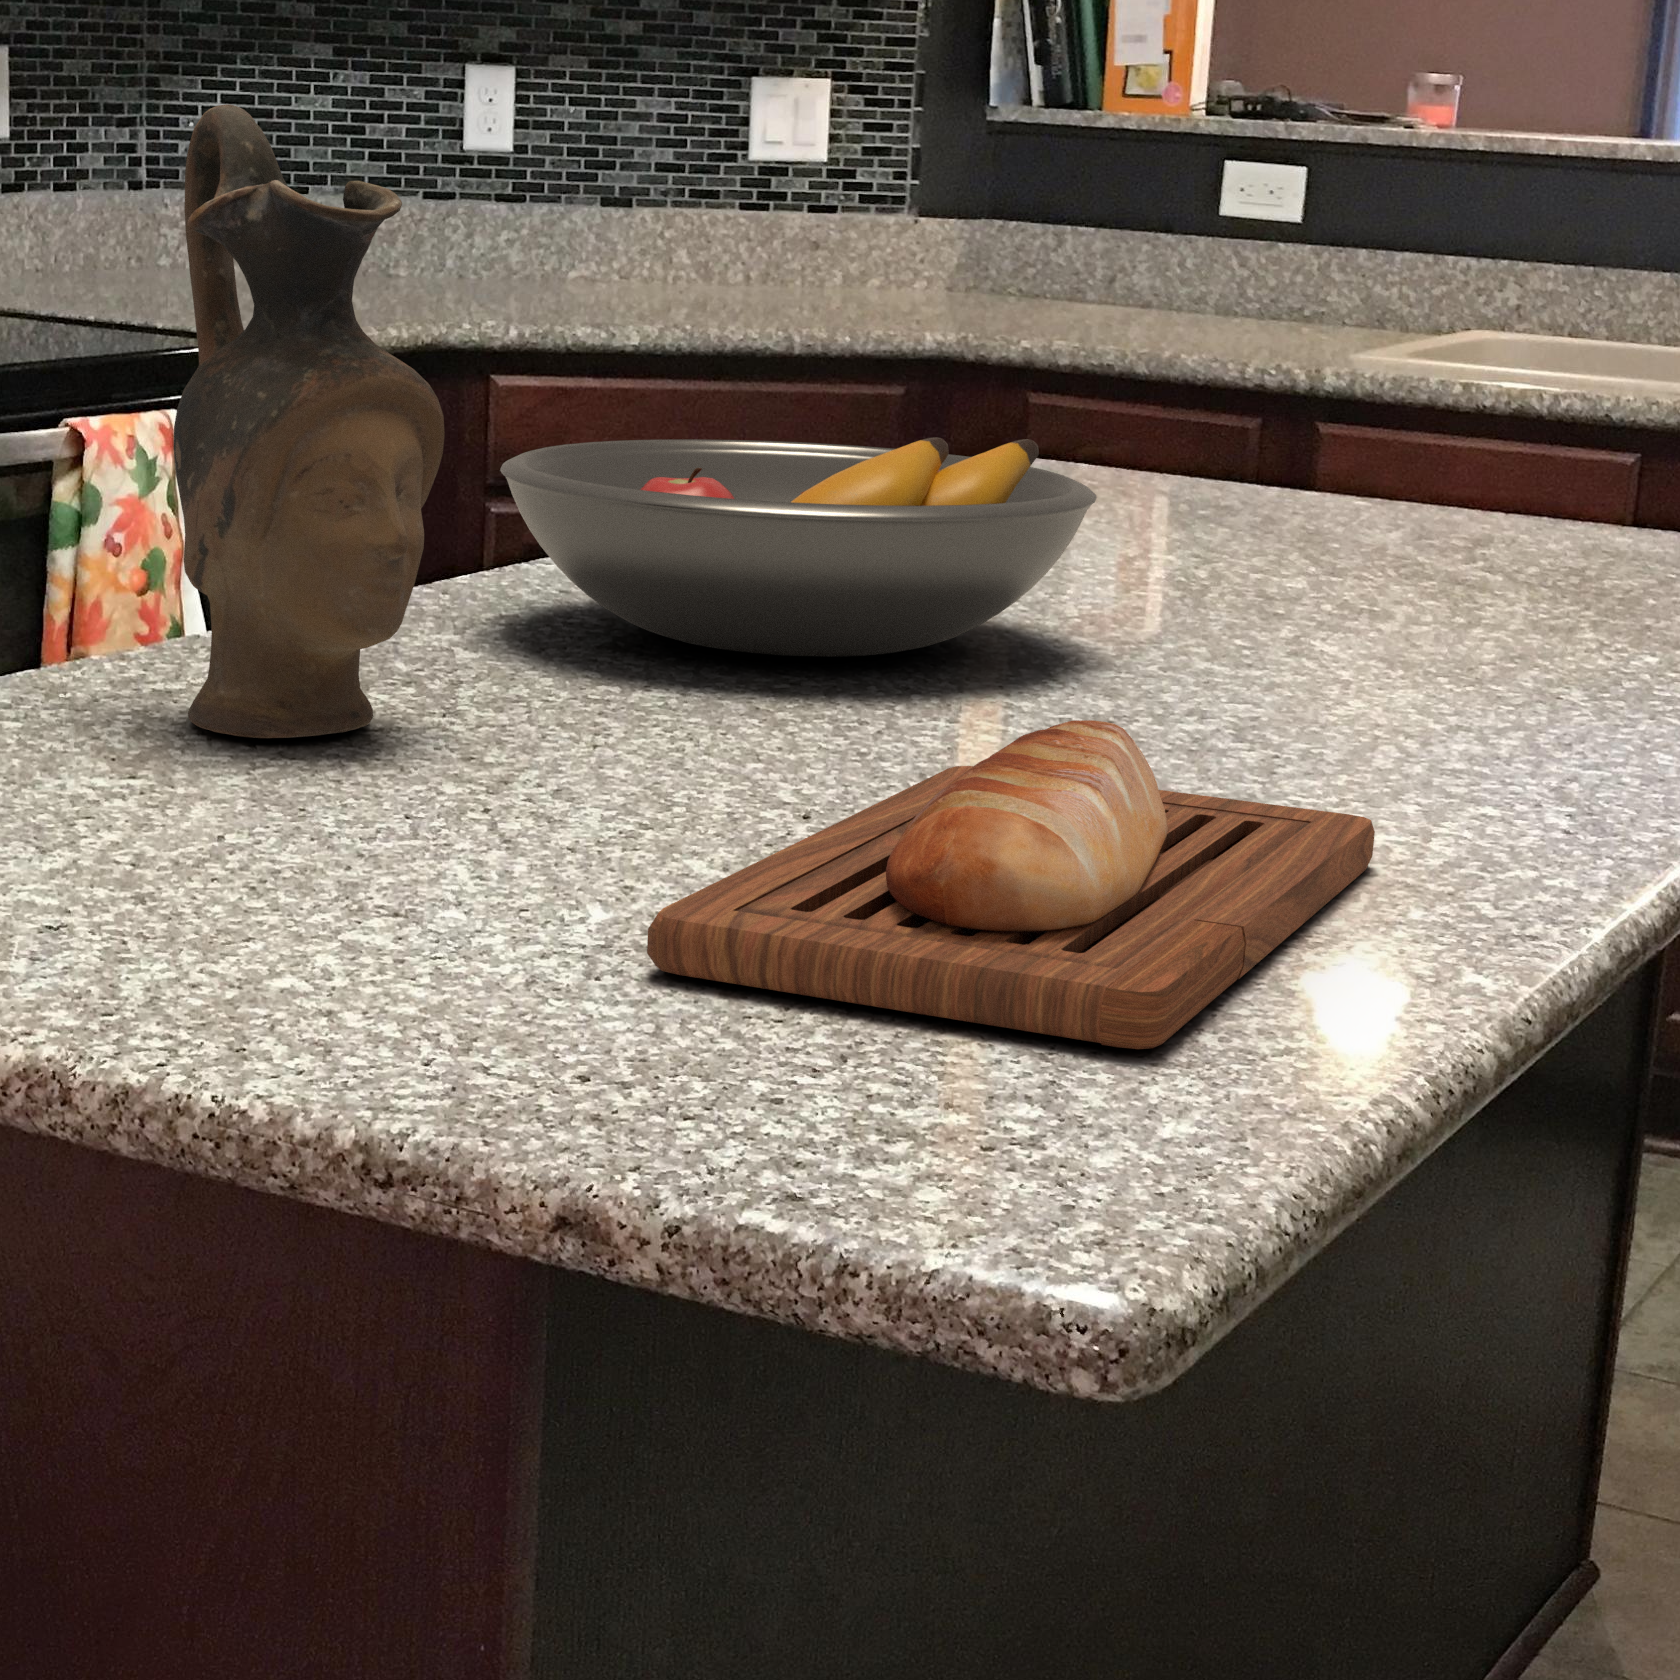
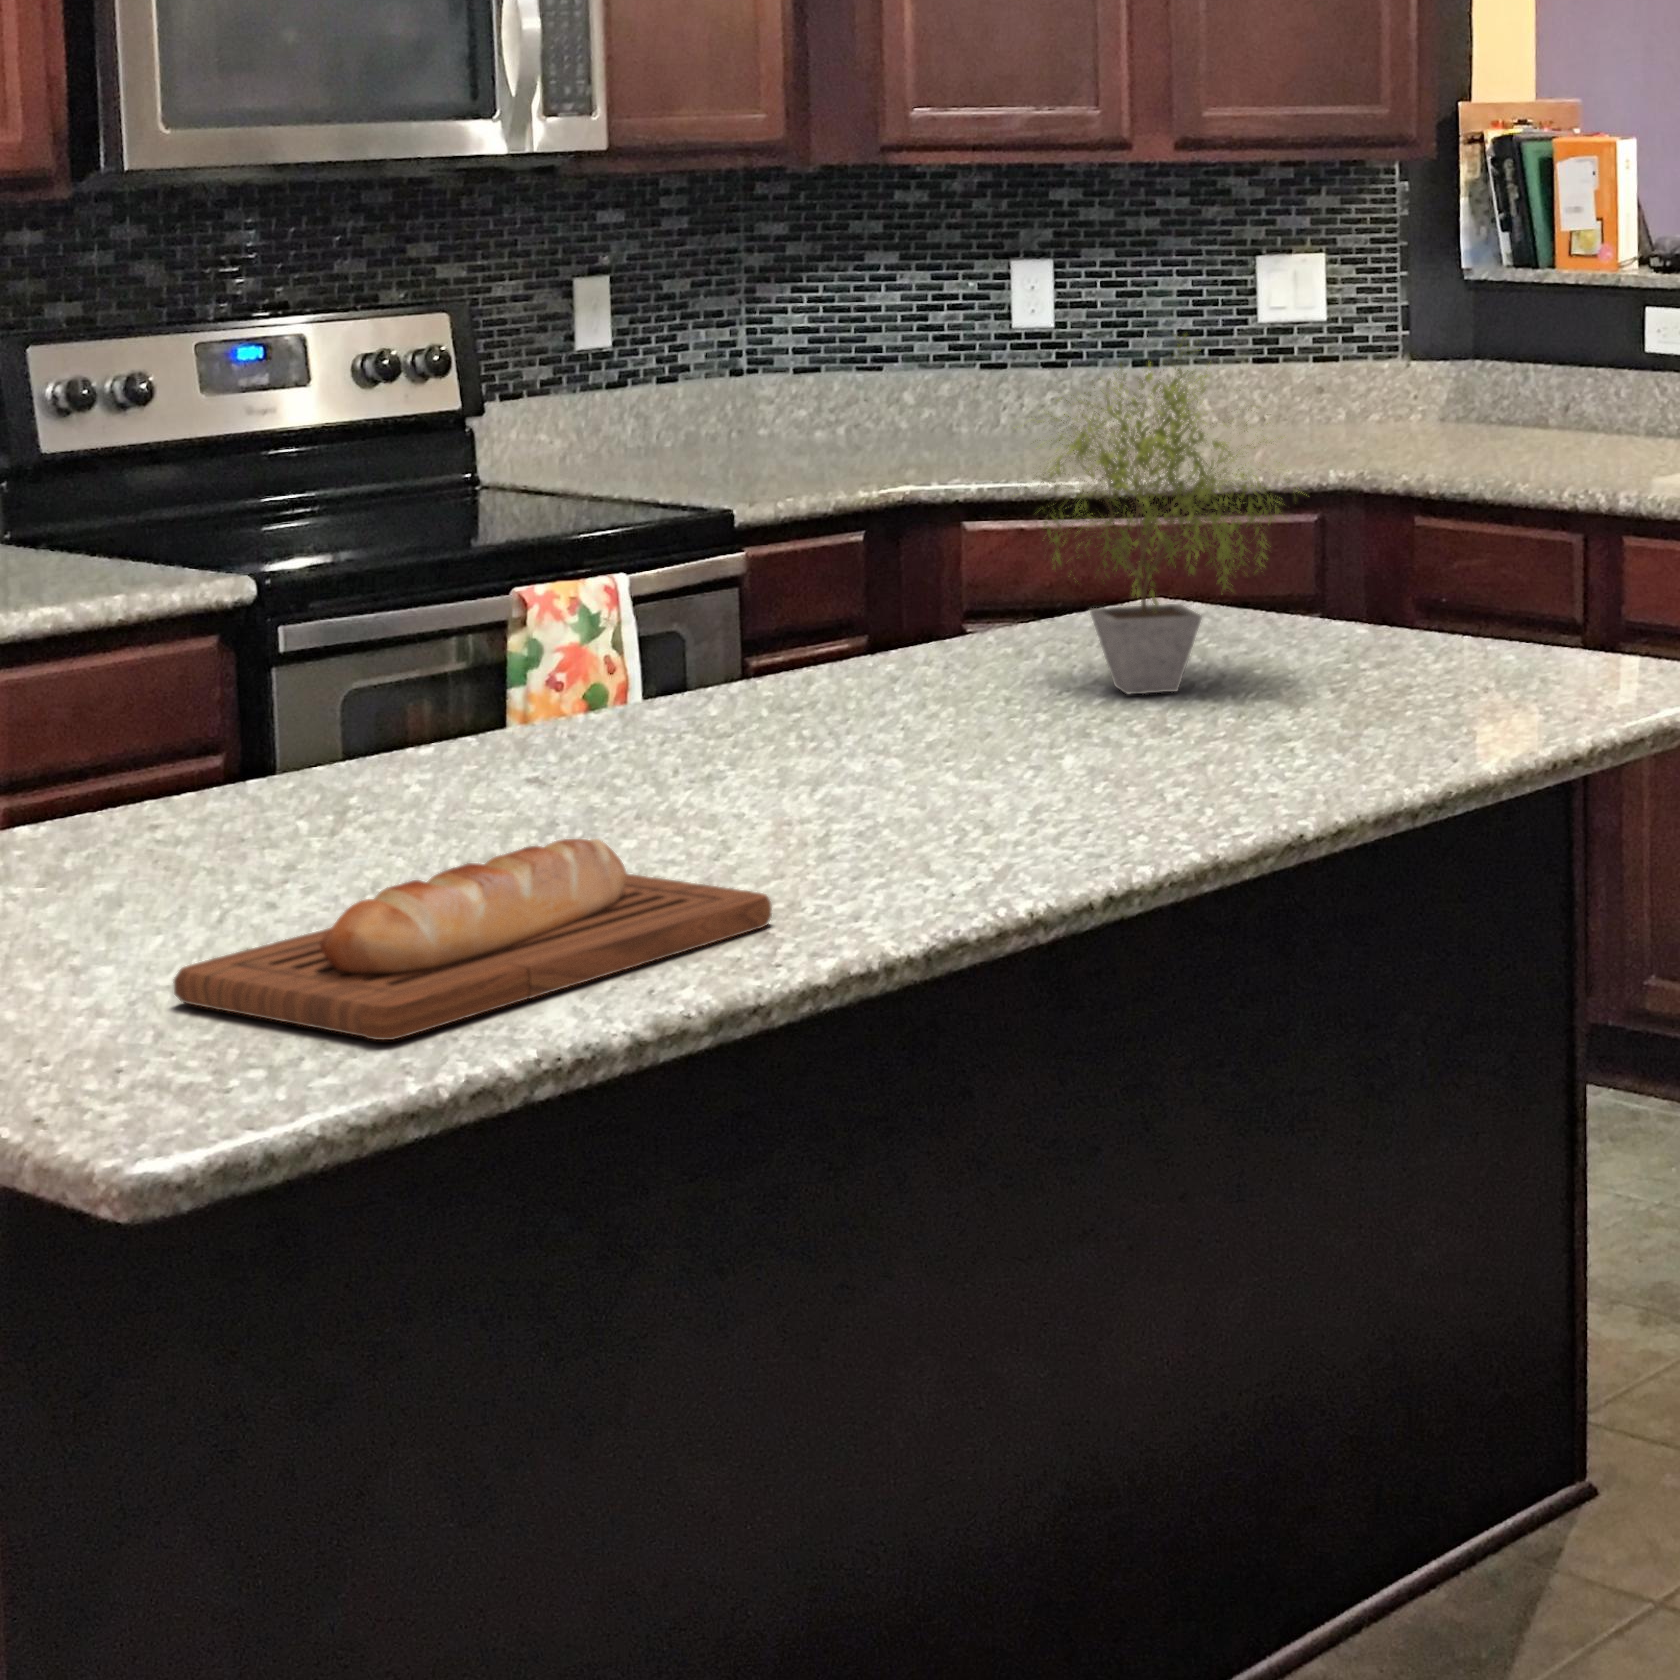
potted plant: none [1025,59,1460,563] -> present [1017,334,1296,694]
ceramic pitcher: present [174,104,445,738] -> none [134,457,311,859]
fruit bowl: present [500,437,1097,657] -> none [468,629,887,785]

